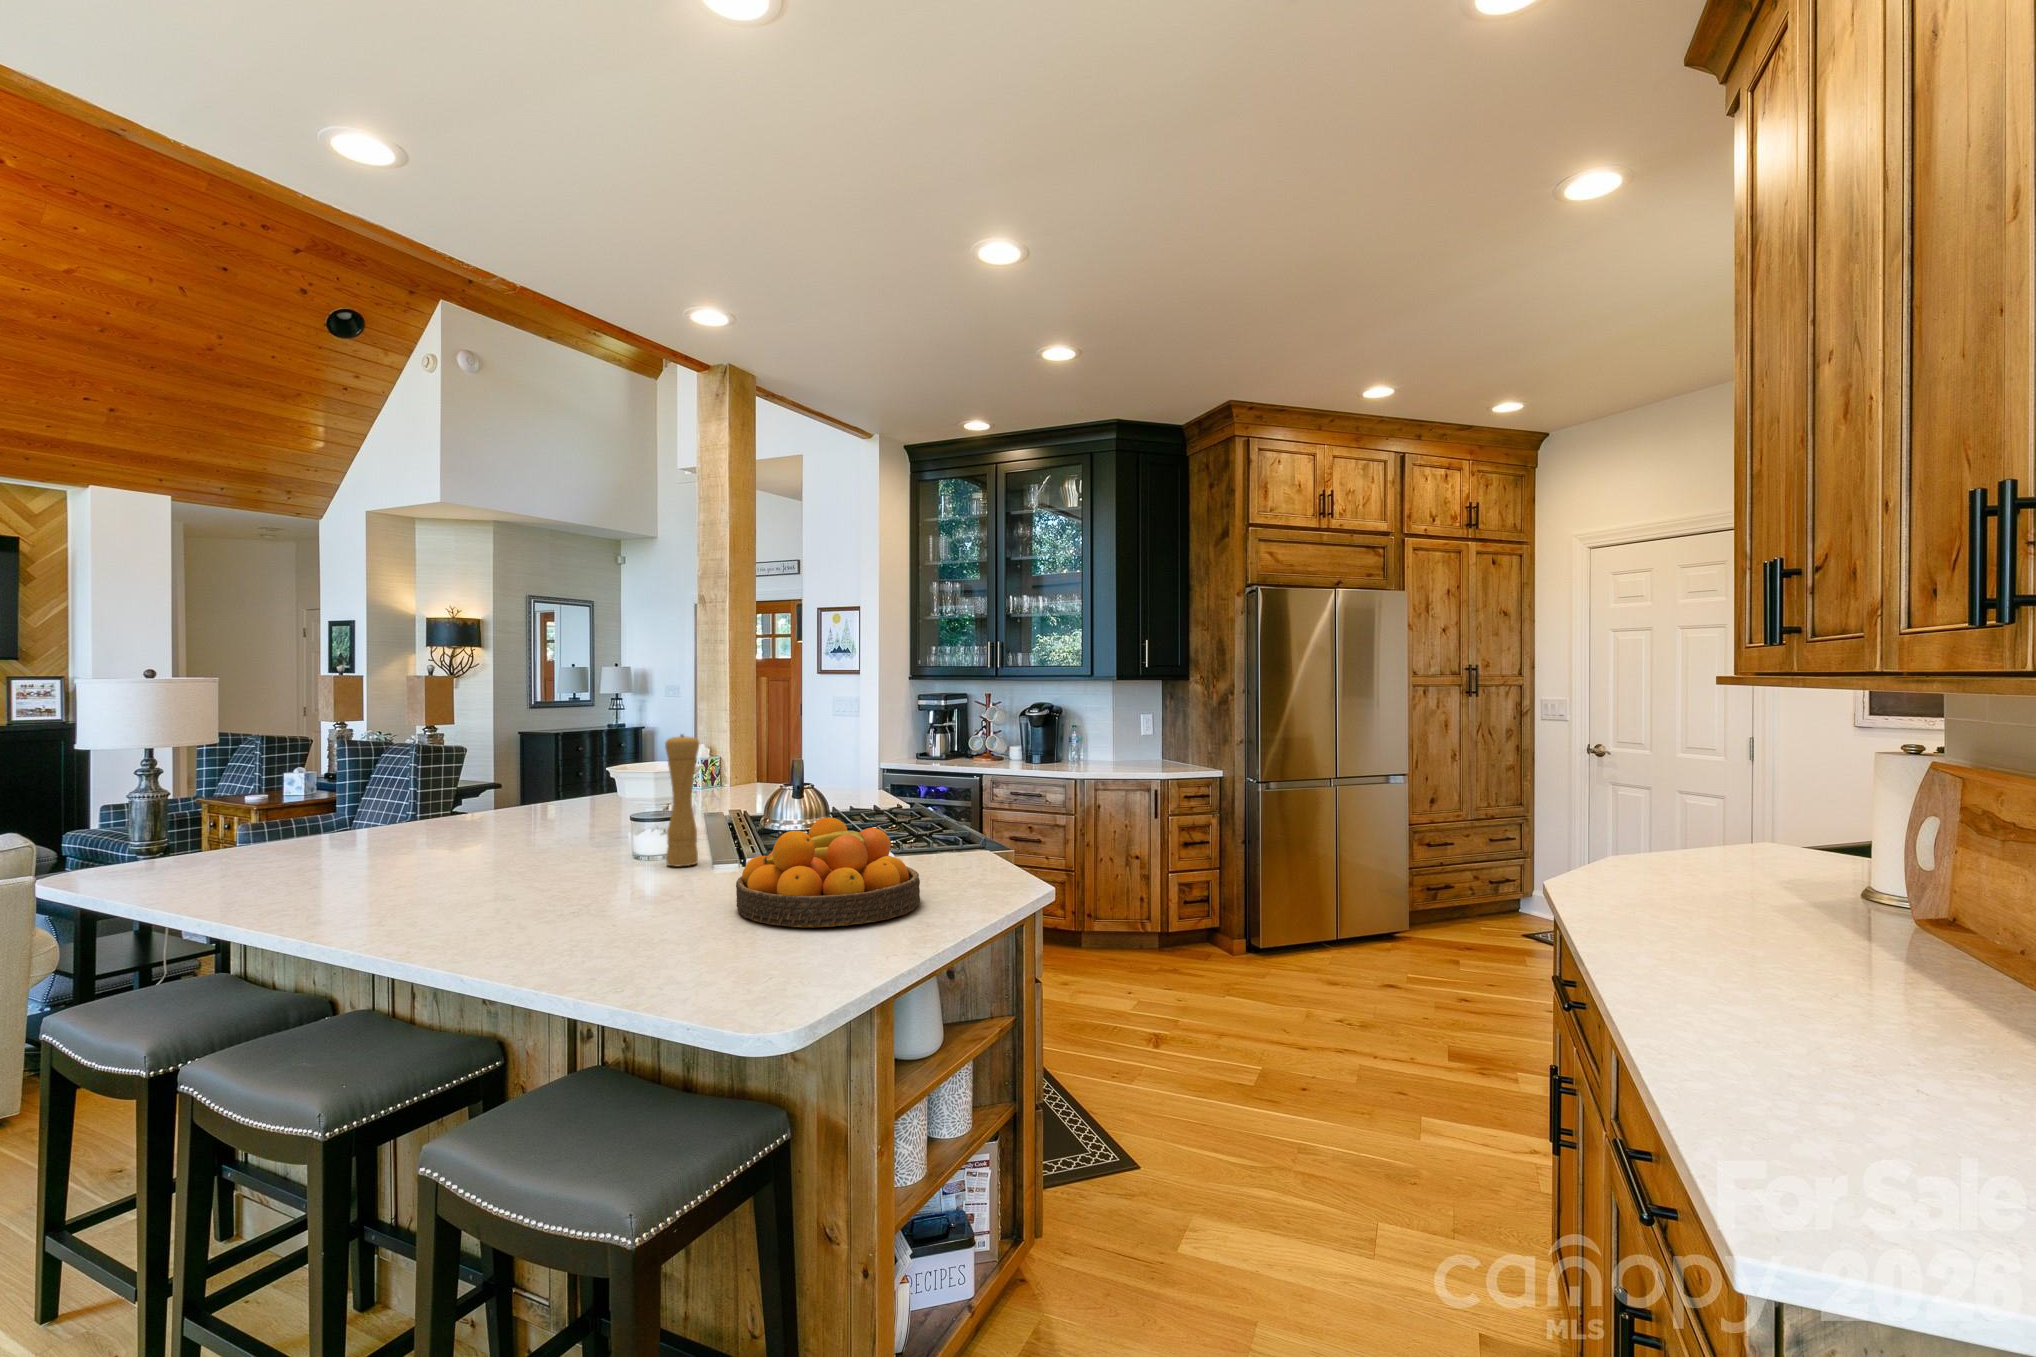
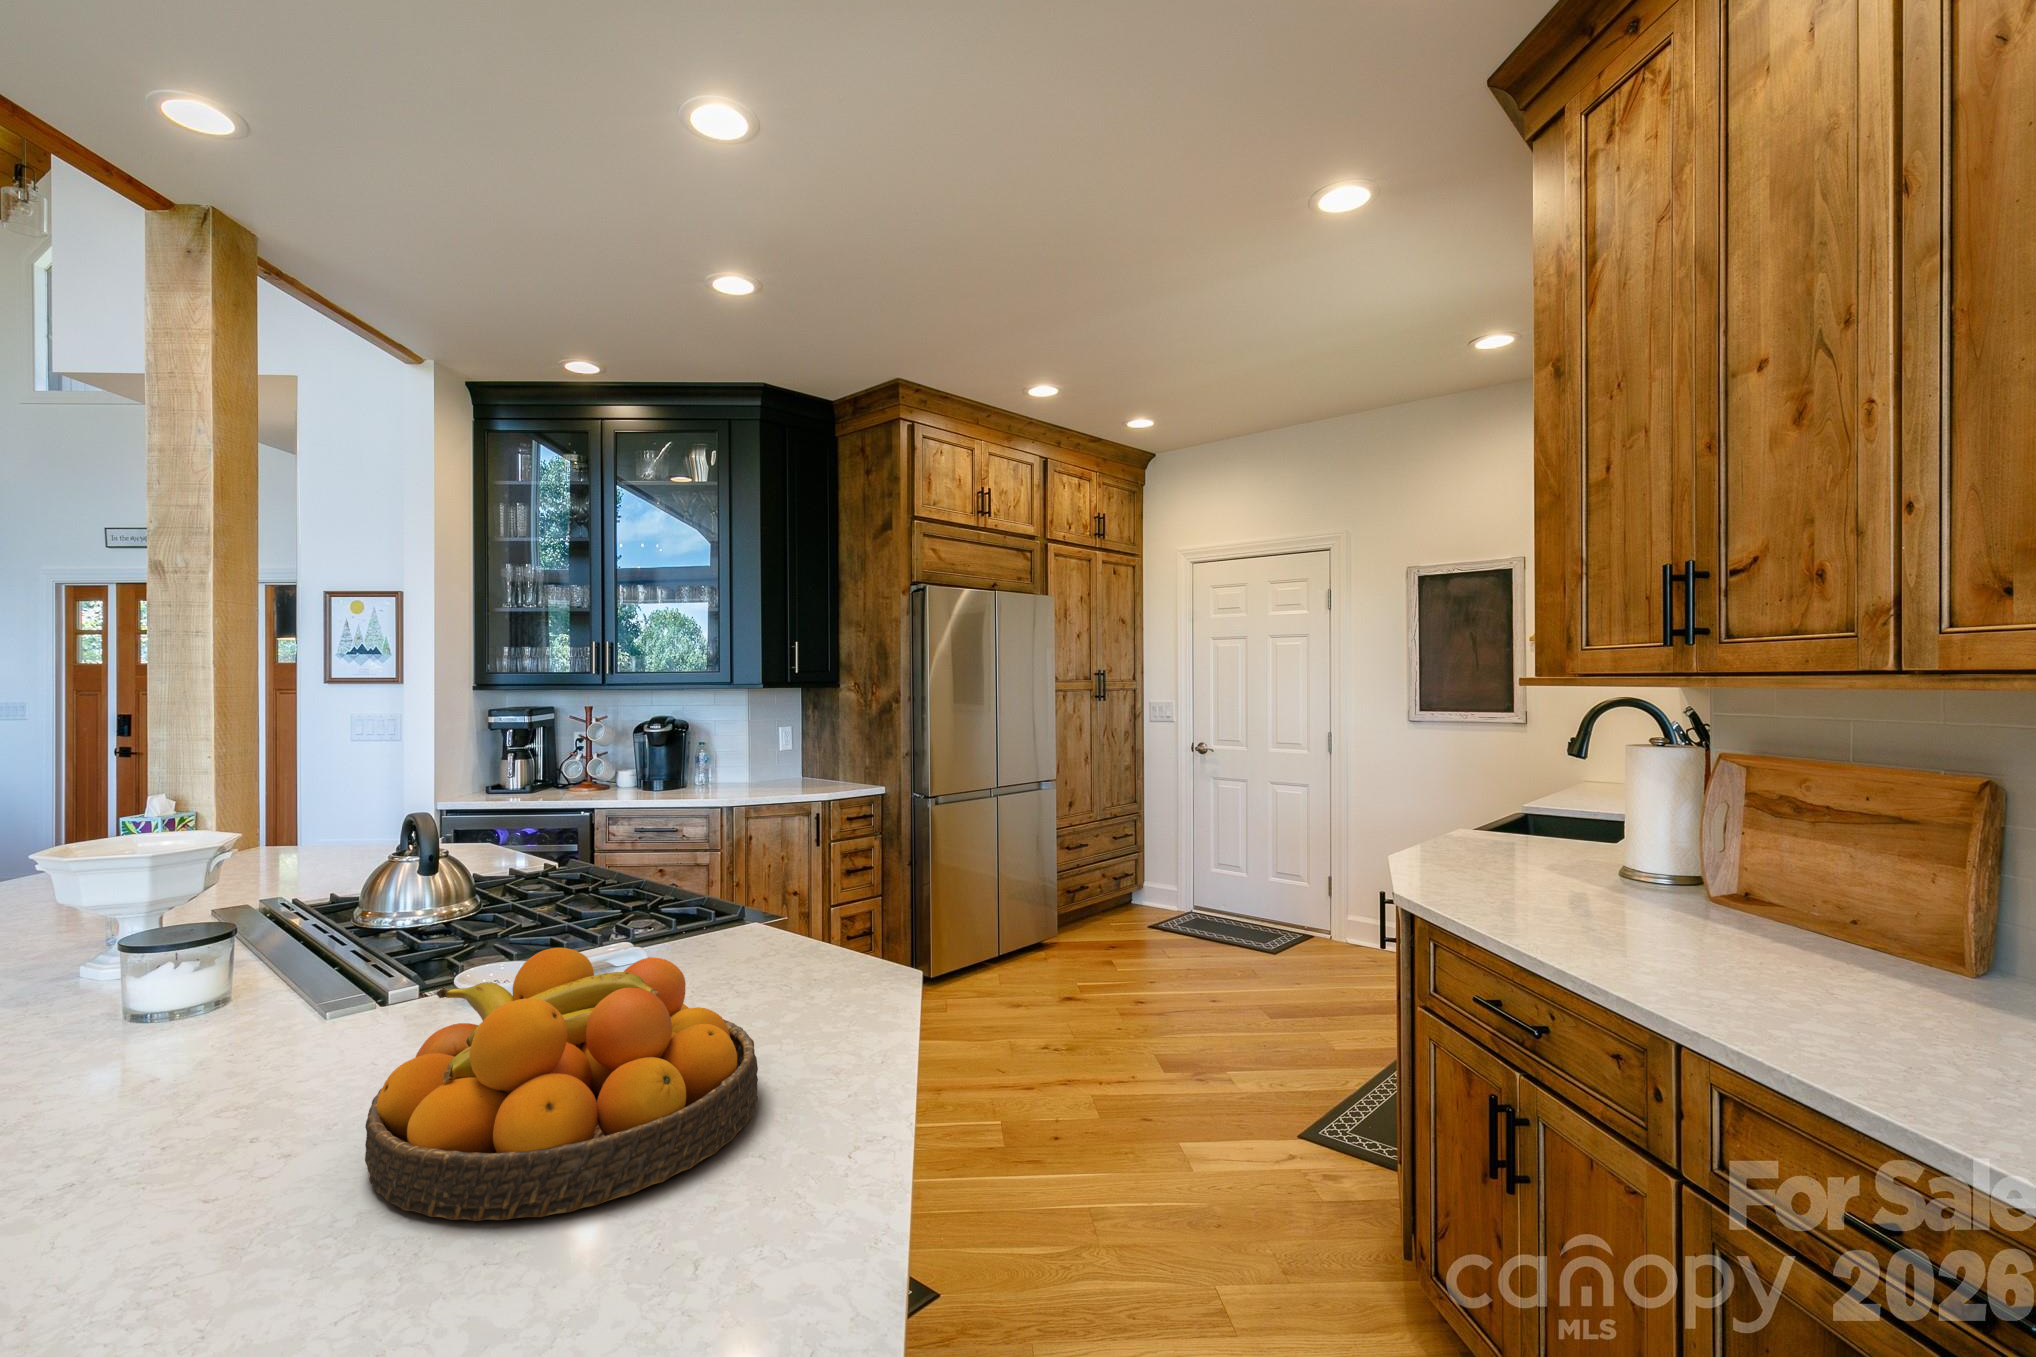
pepper mill: present [665,735,699,866] -> none [115,804,204,1077]

